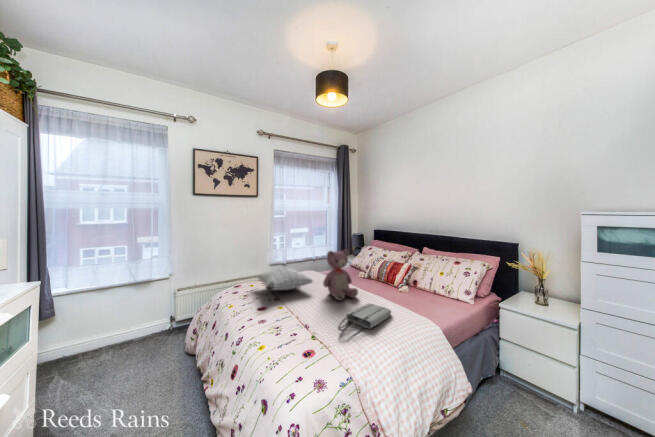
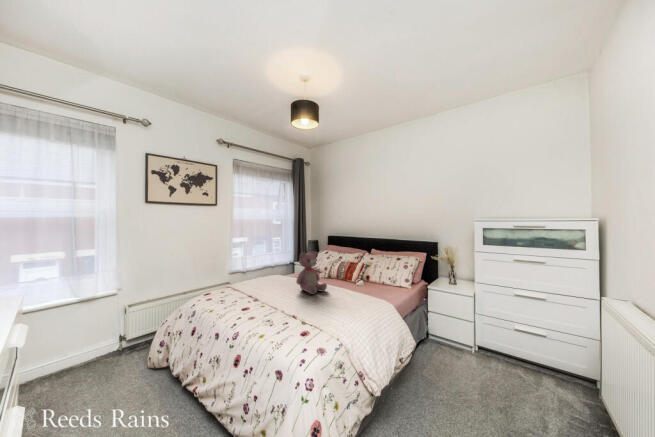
pillow: present [256,268,313,290] -> none [228,270,287,291]
tote bag: present [338,303,391,331] -> none [323,294,358,314]

